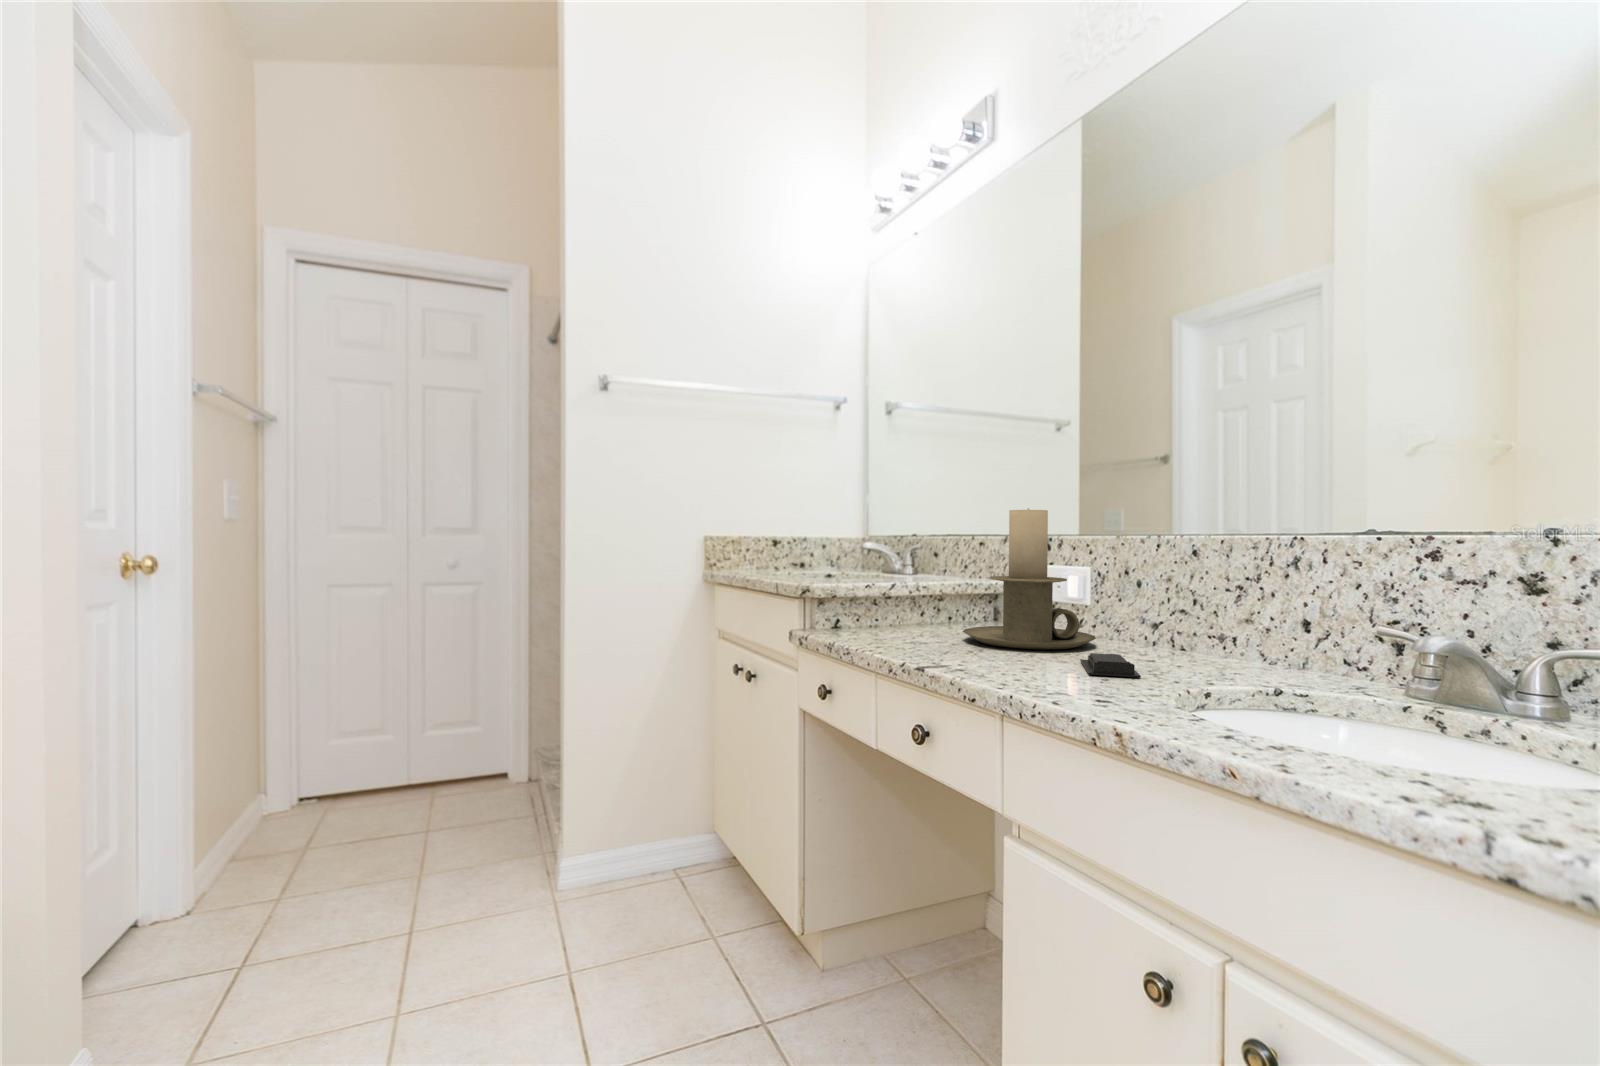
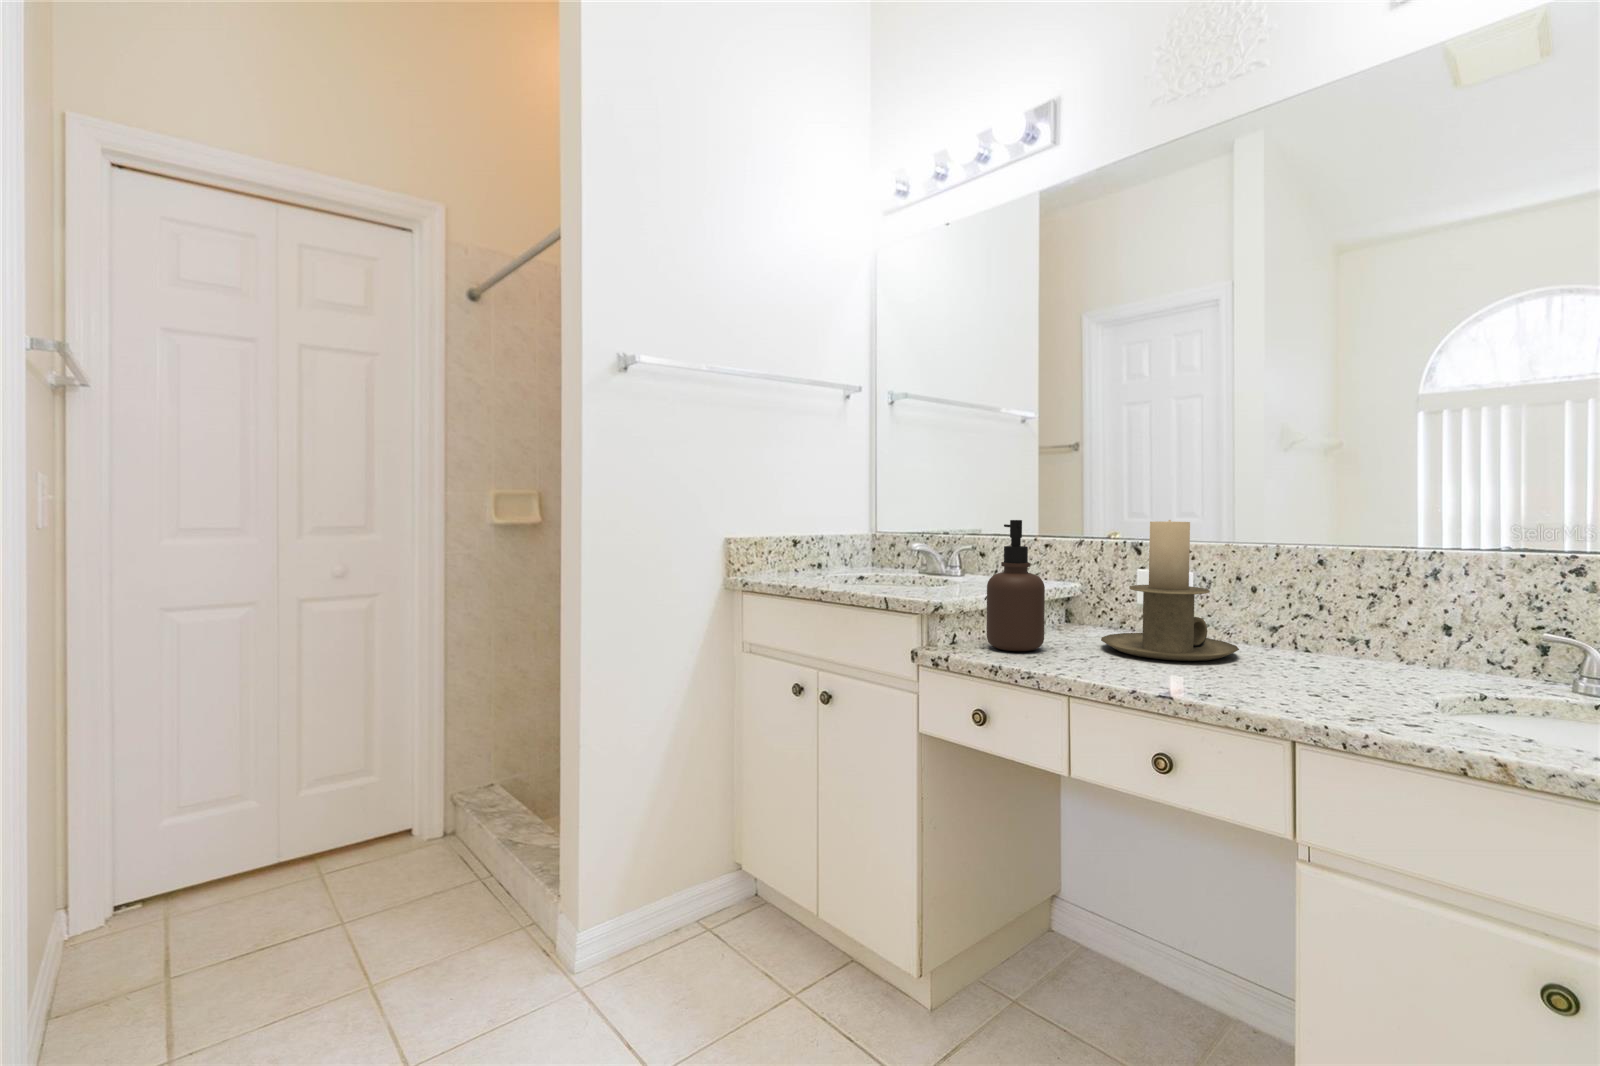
soap dispenser: none [857,510,911,635] -> present [987,520,1045,651]
soap bar: present [1080,653,1141,677] -> none [1271,666,1366,691]

